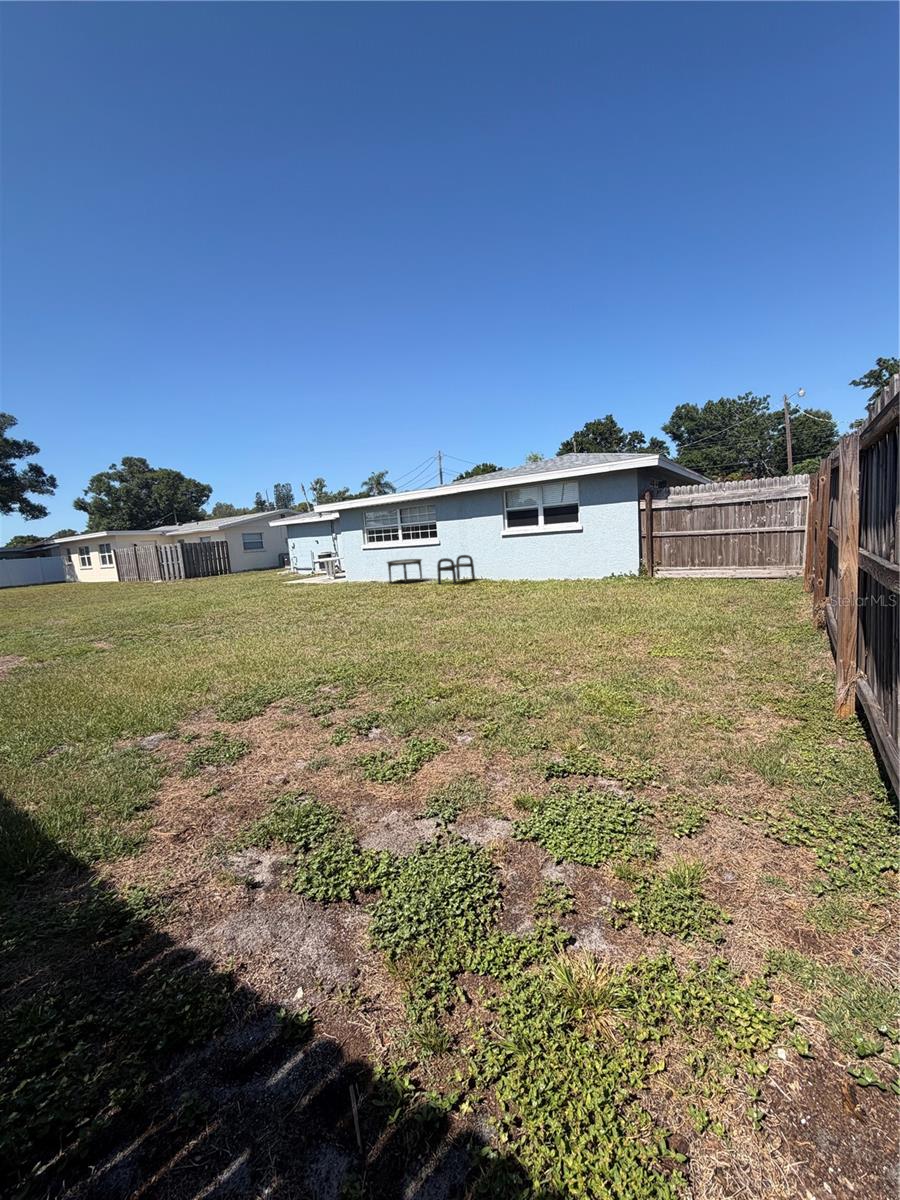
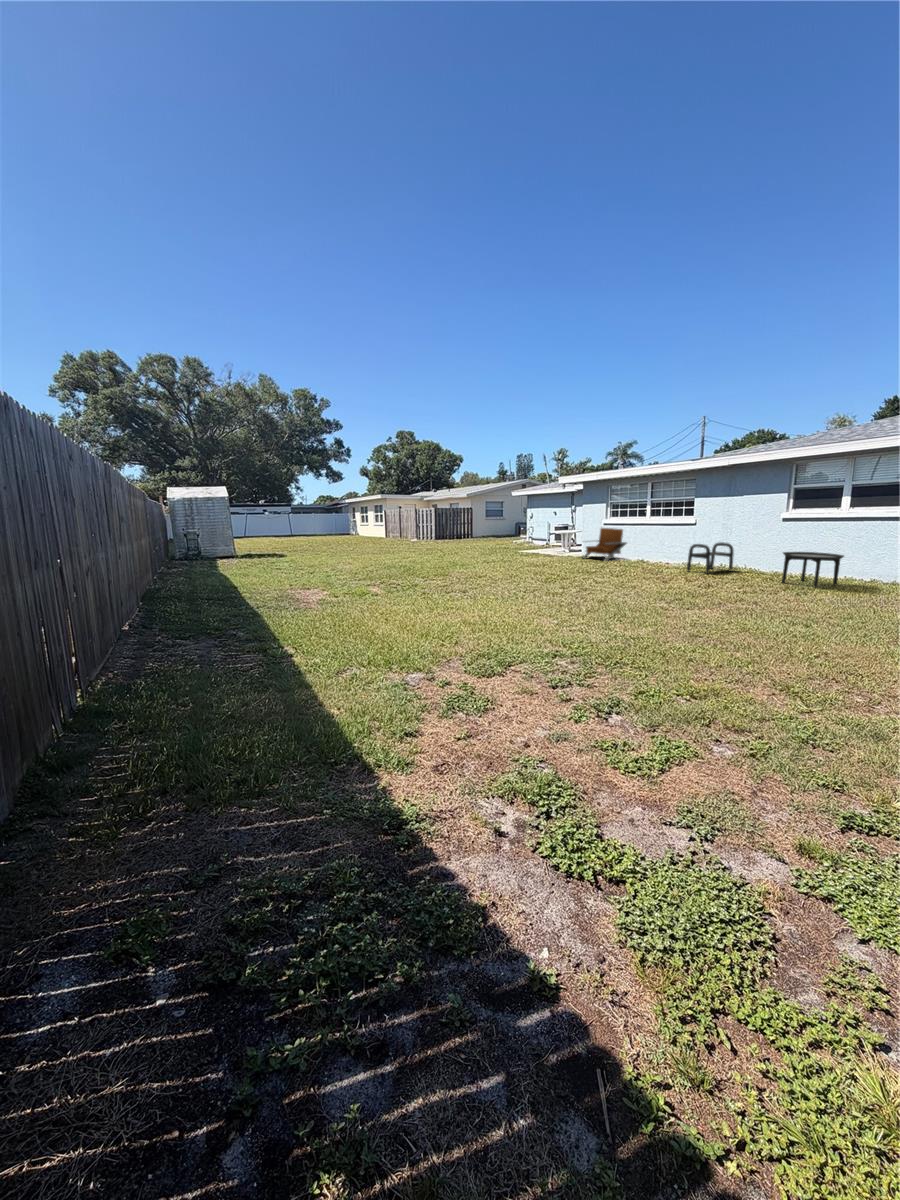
lounge chair: none [343,551,386,584] -> present [583,528,627,561]
round table: present [387,559,422,583] -> present [782,552,844,588]

